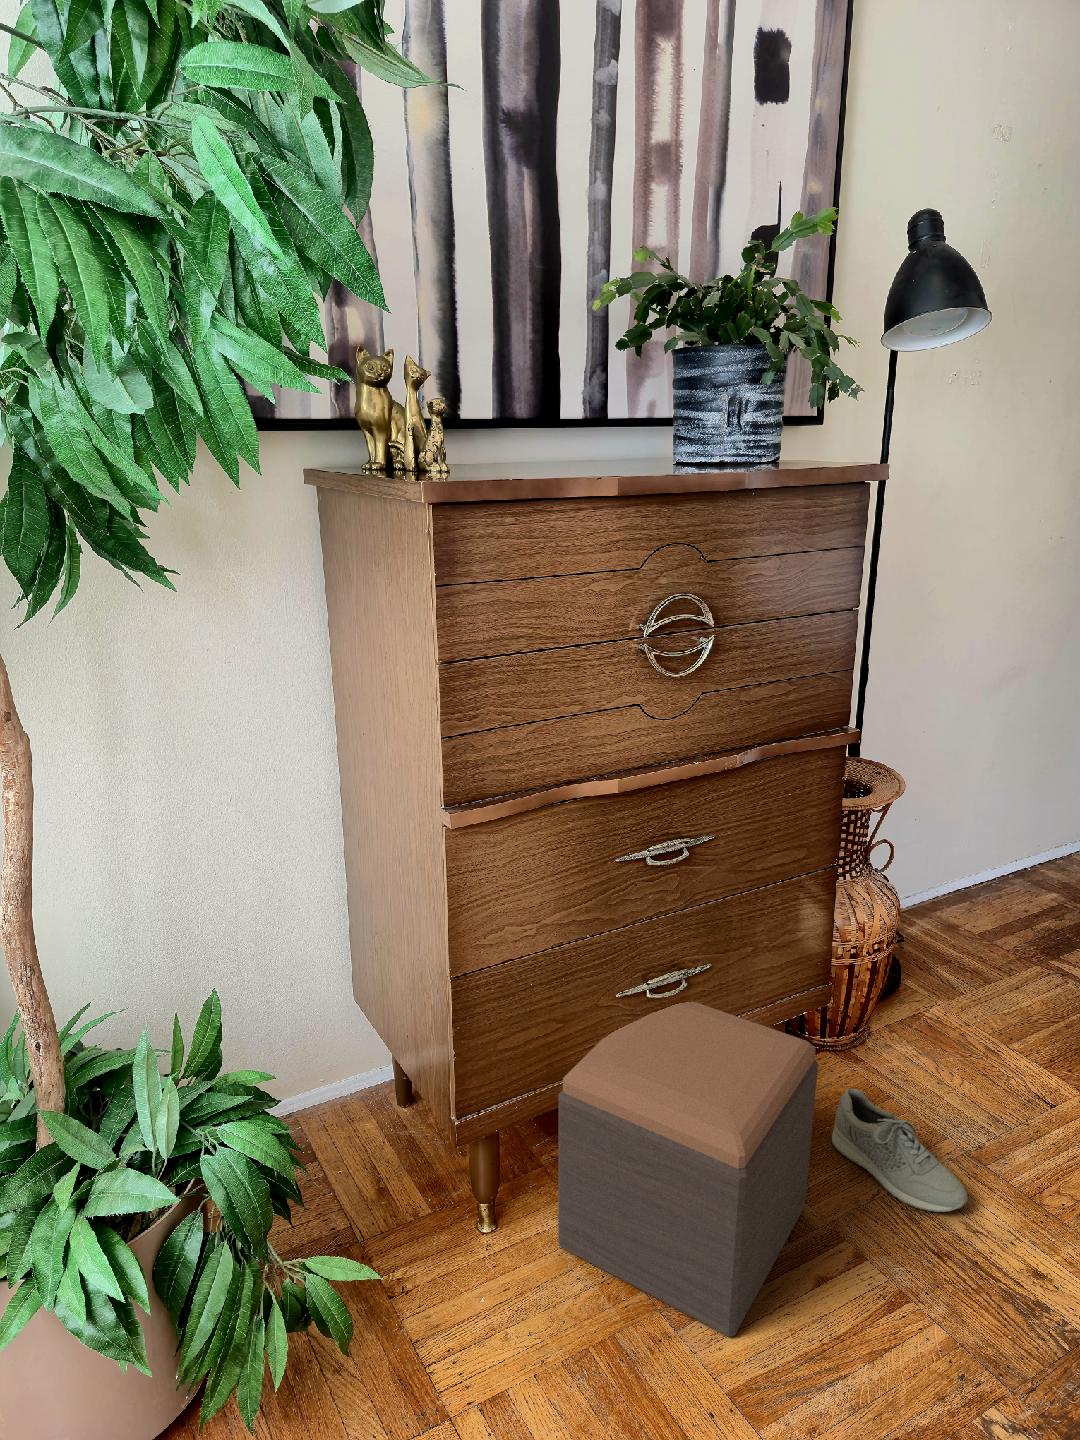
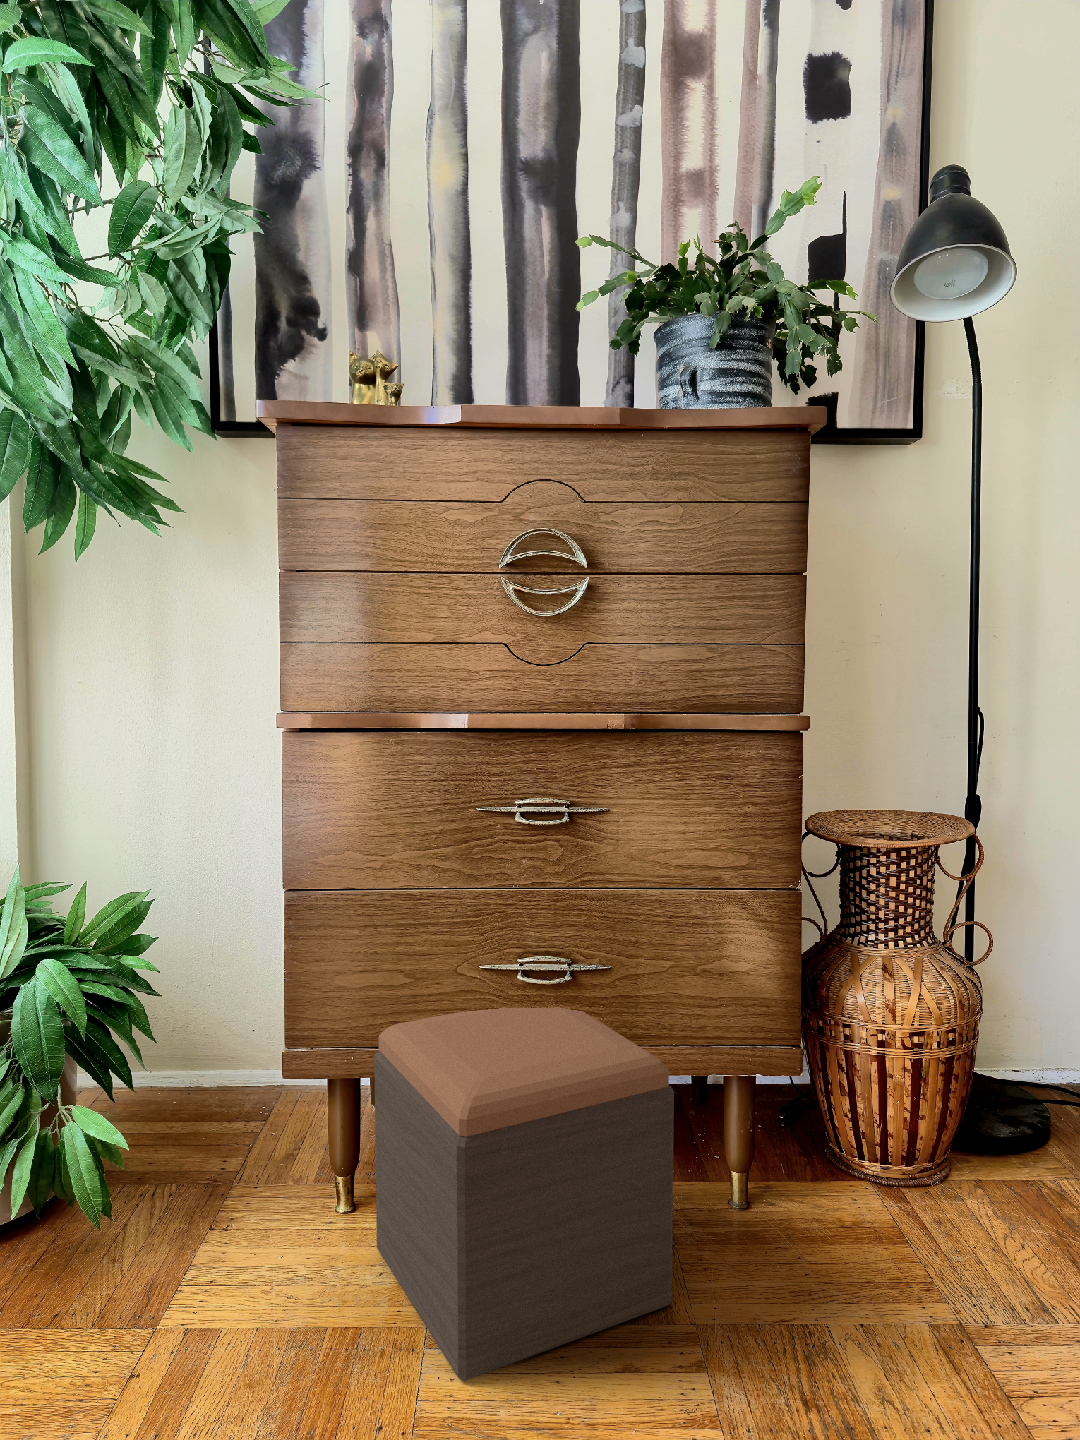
shoe: present [832,1089,968,1212] -> none [770,1190,887,1367]

